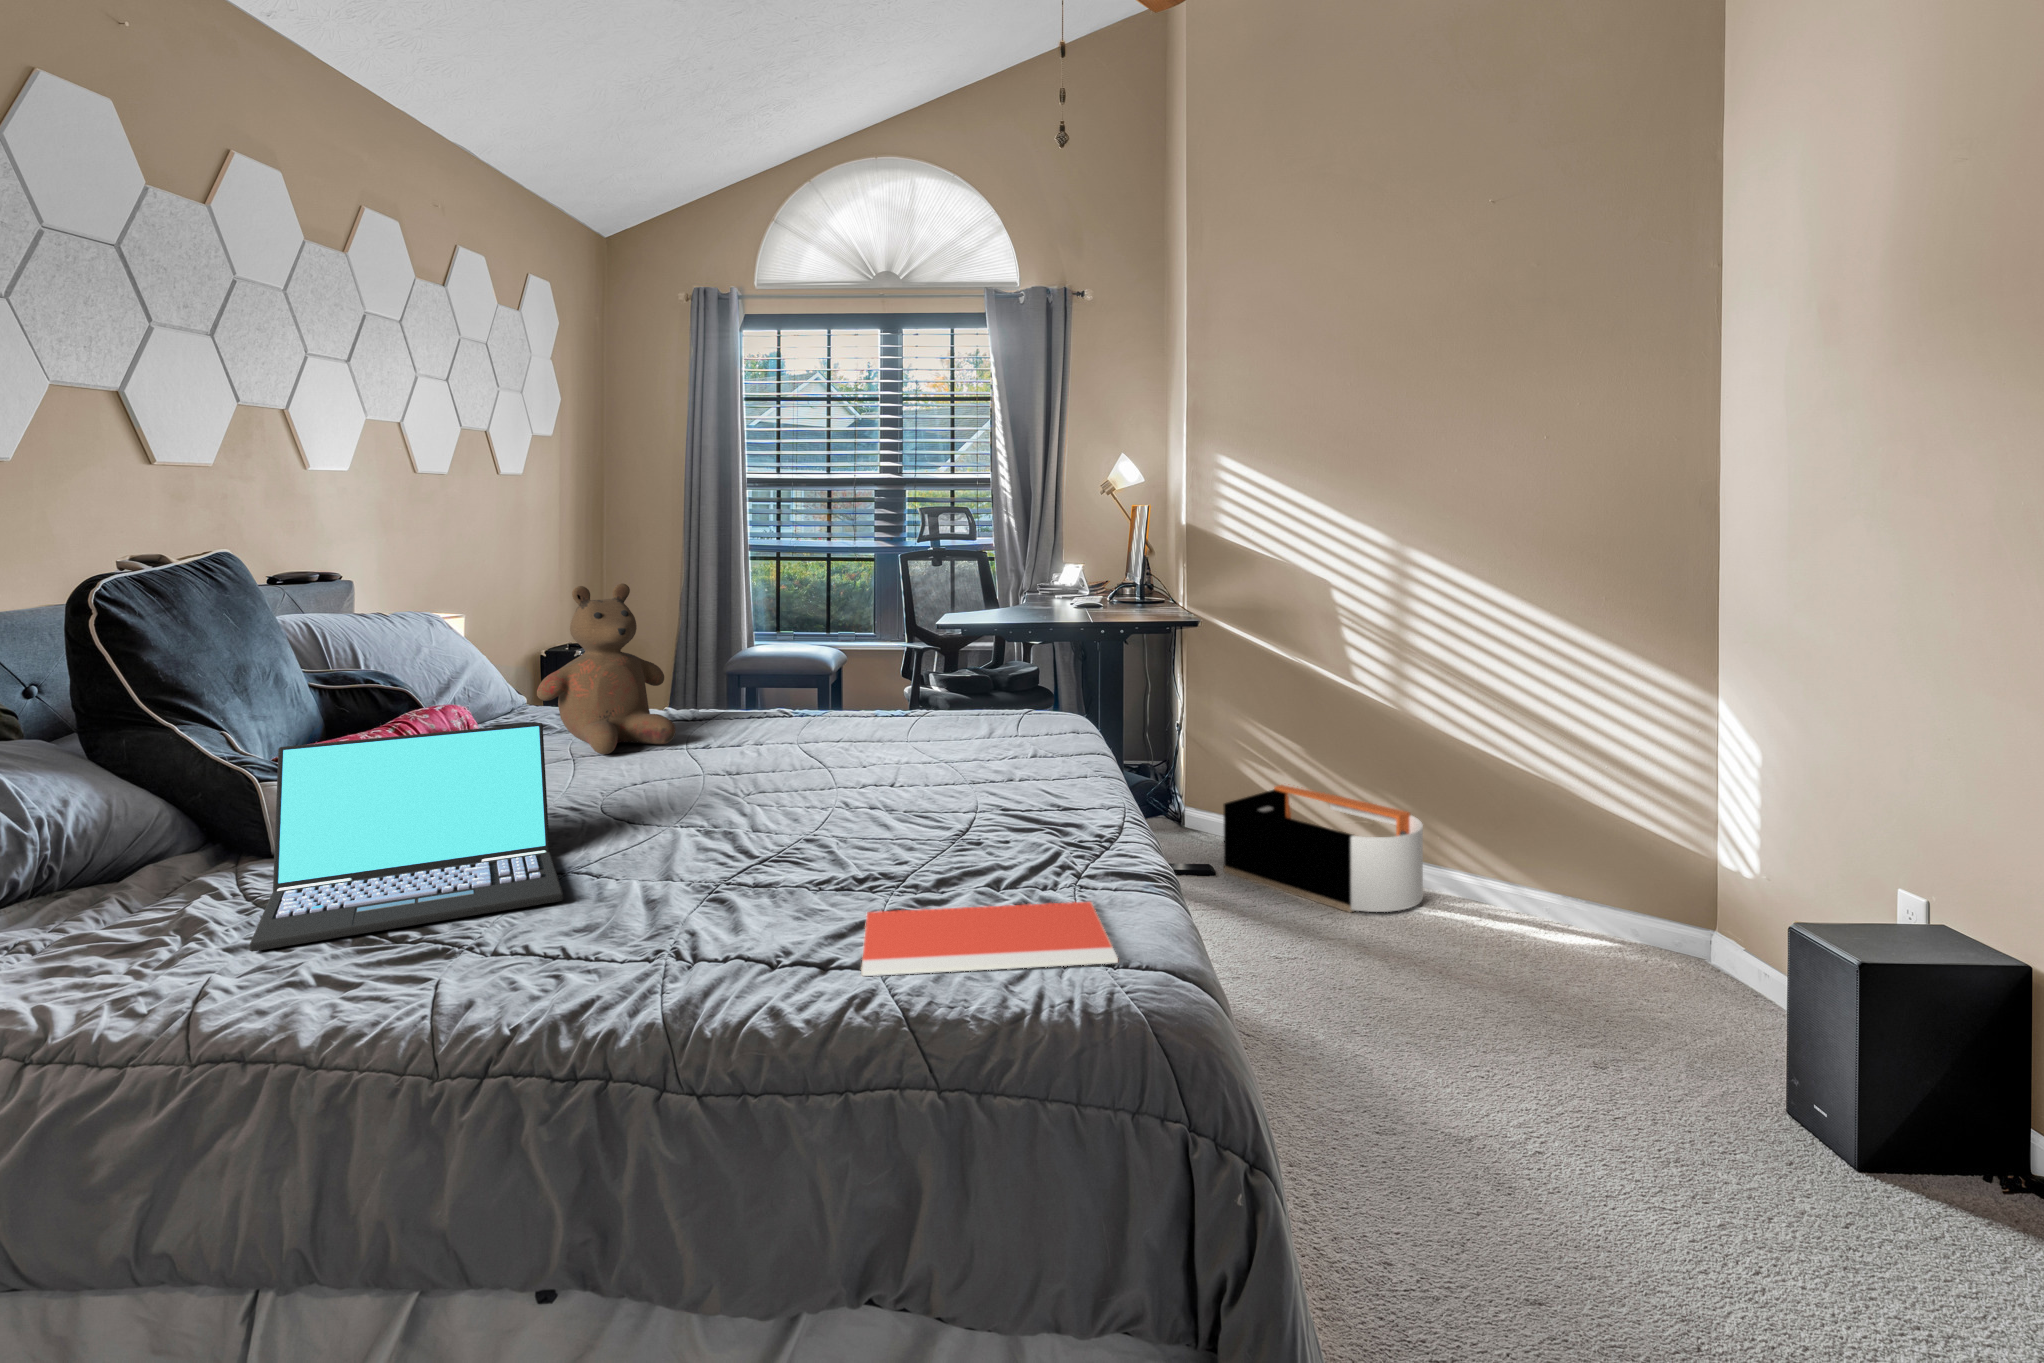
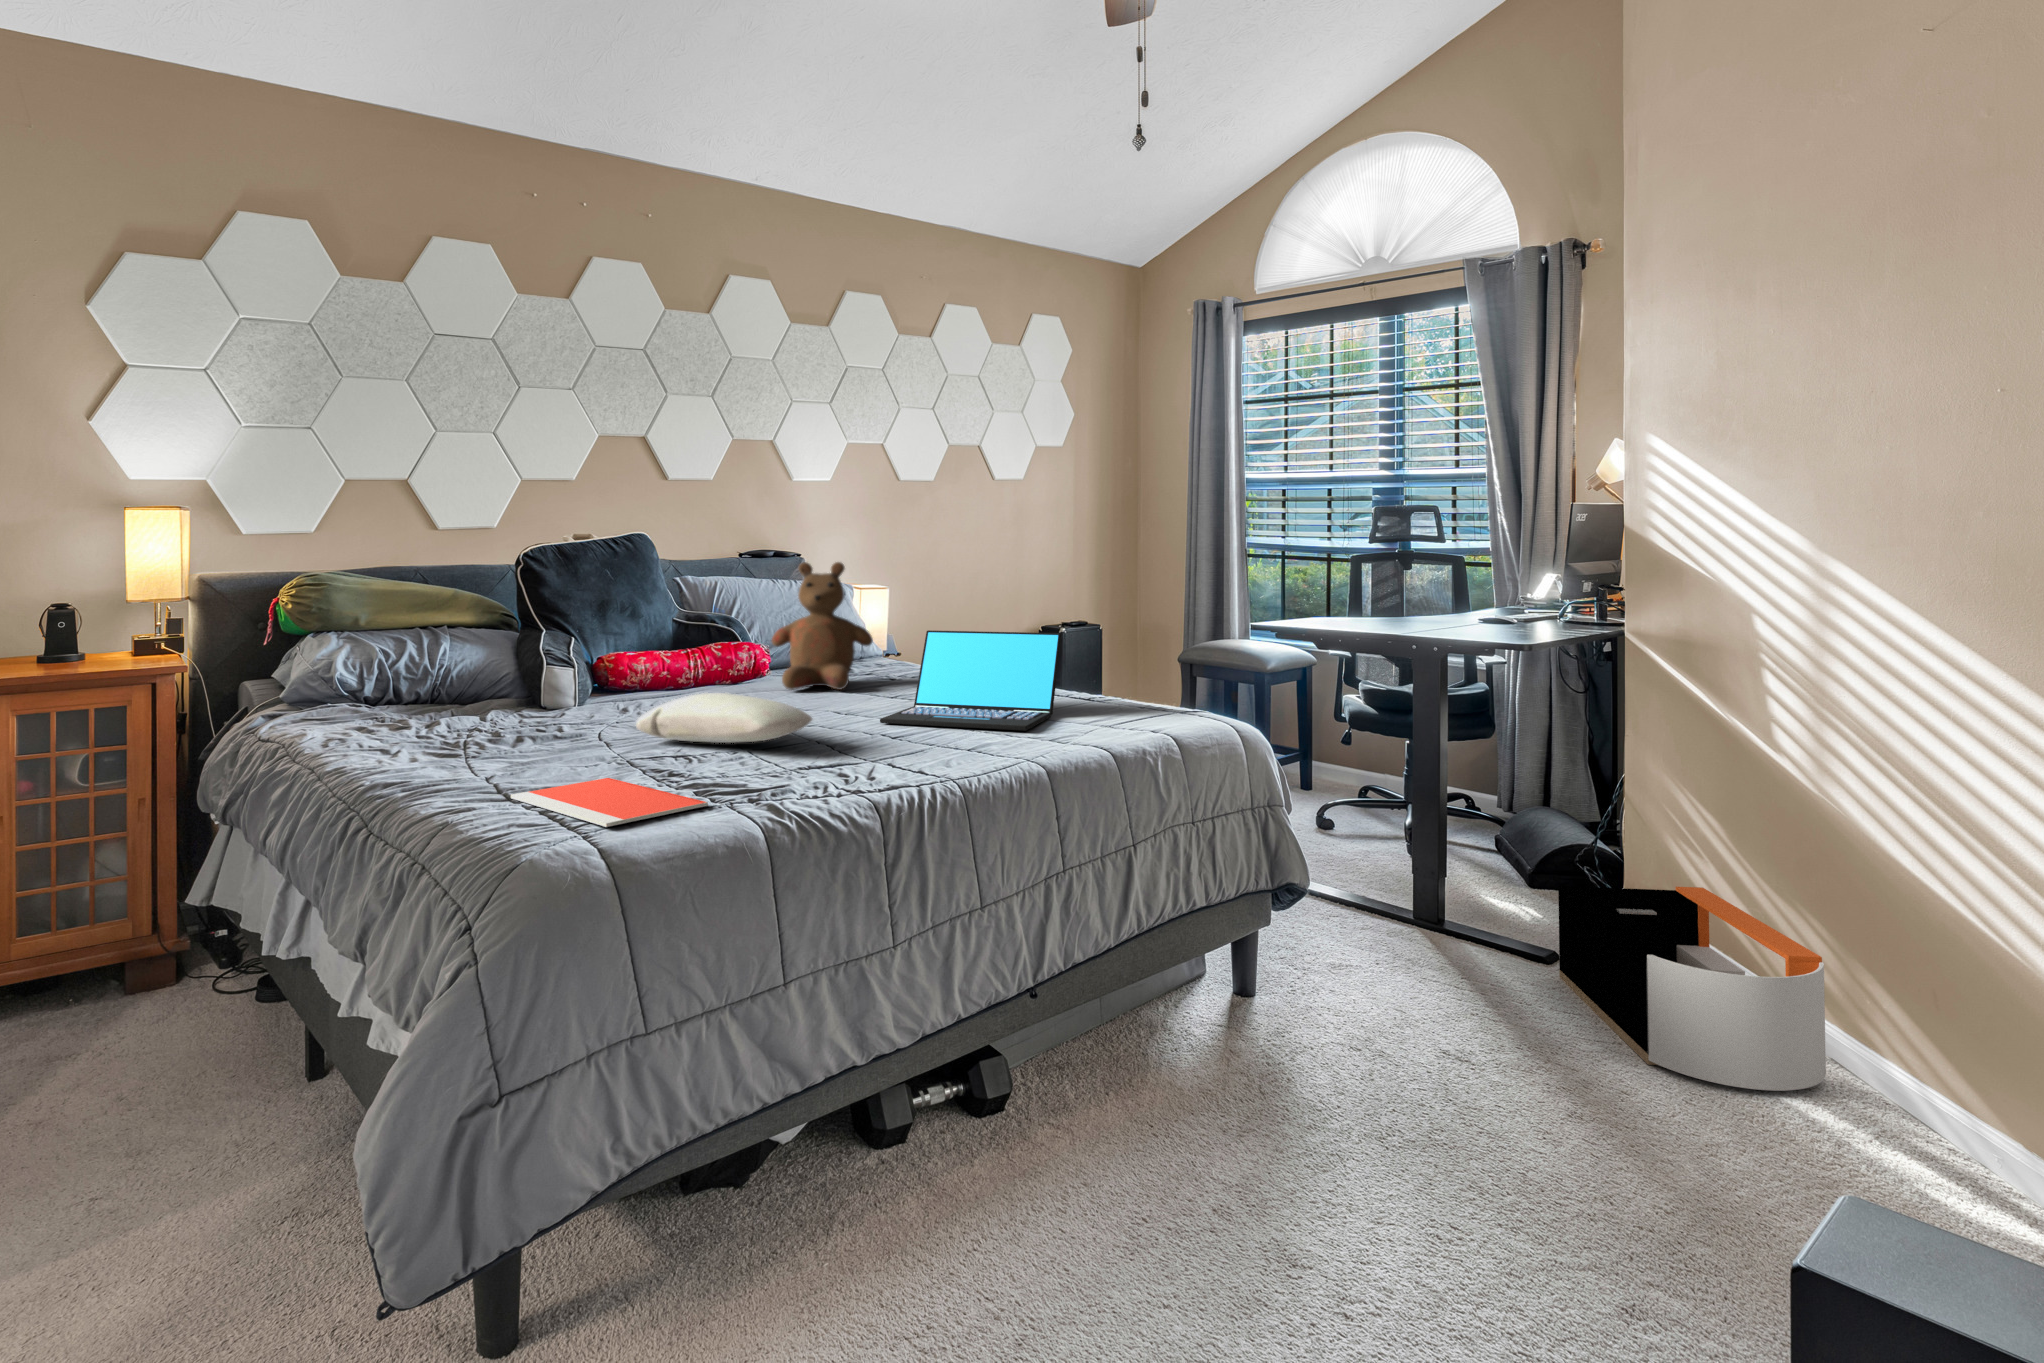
laptop: present [249,723,563,952] -> present [880,630,1061,731]
pillow: none [693,769,927,847] -> present [636,693,812,743]

